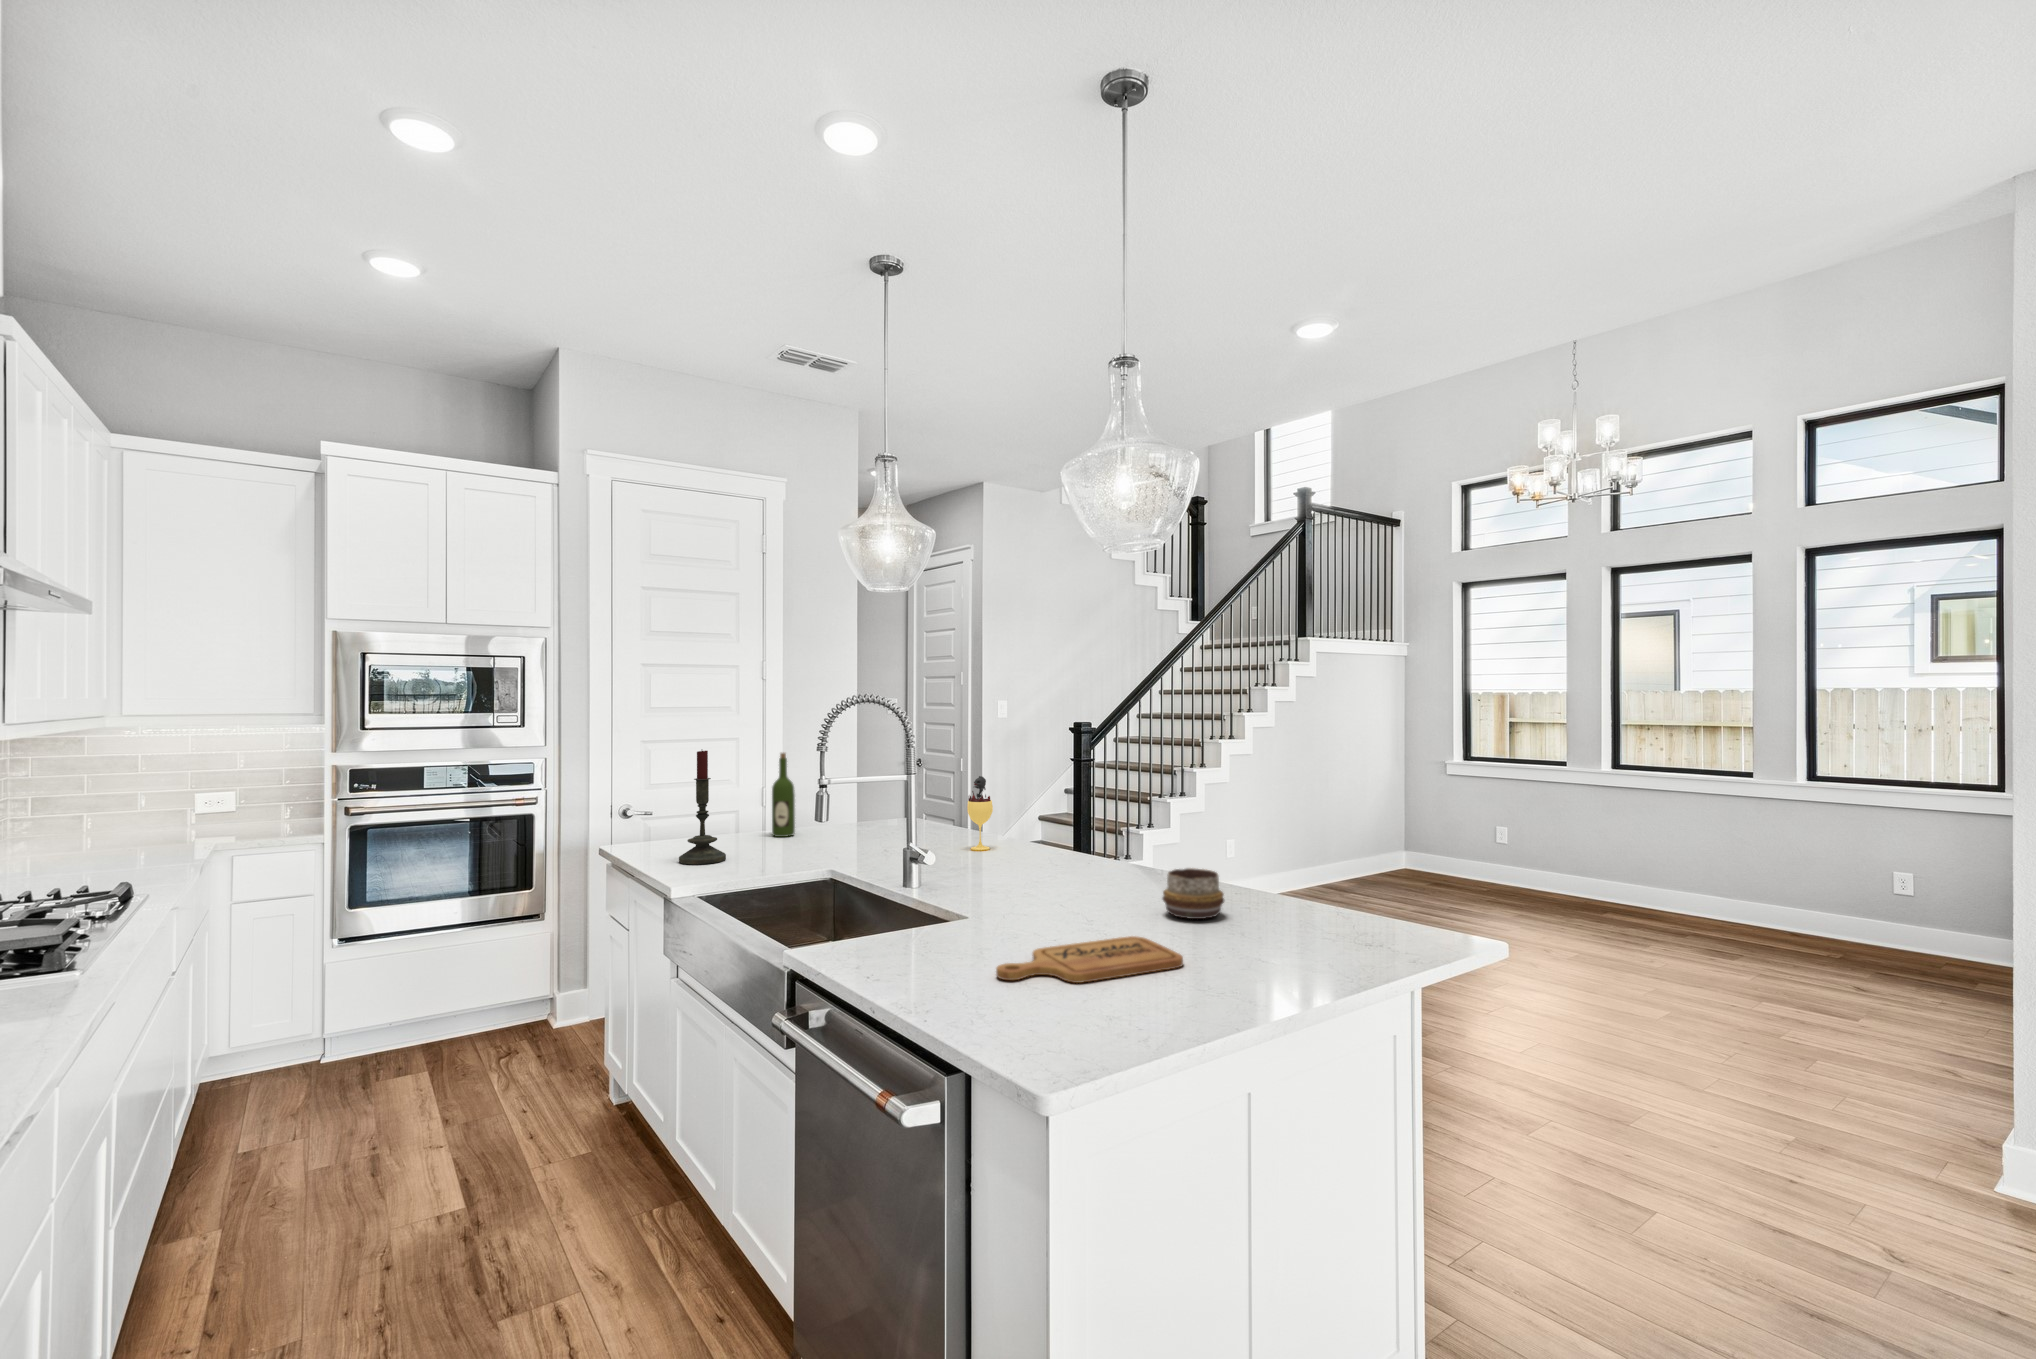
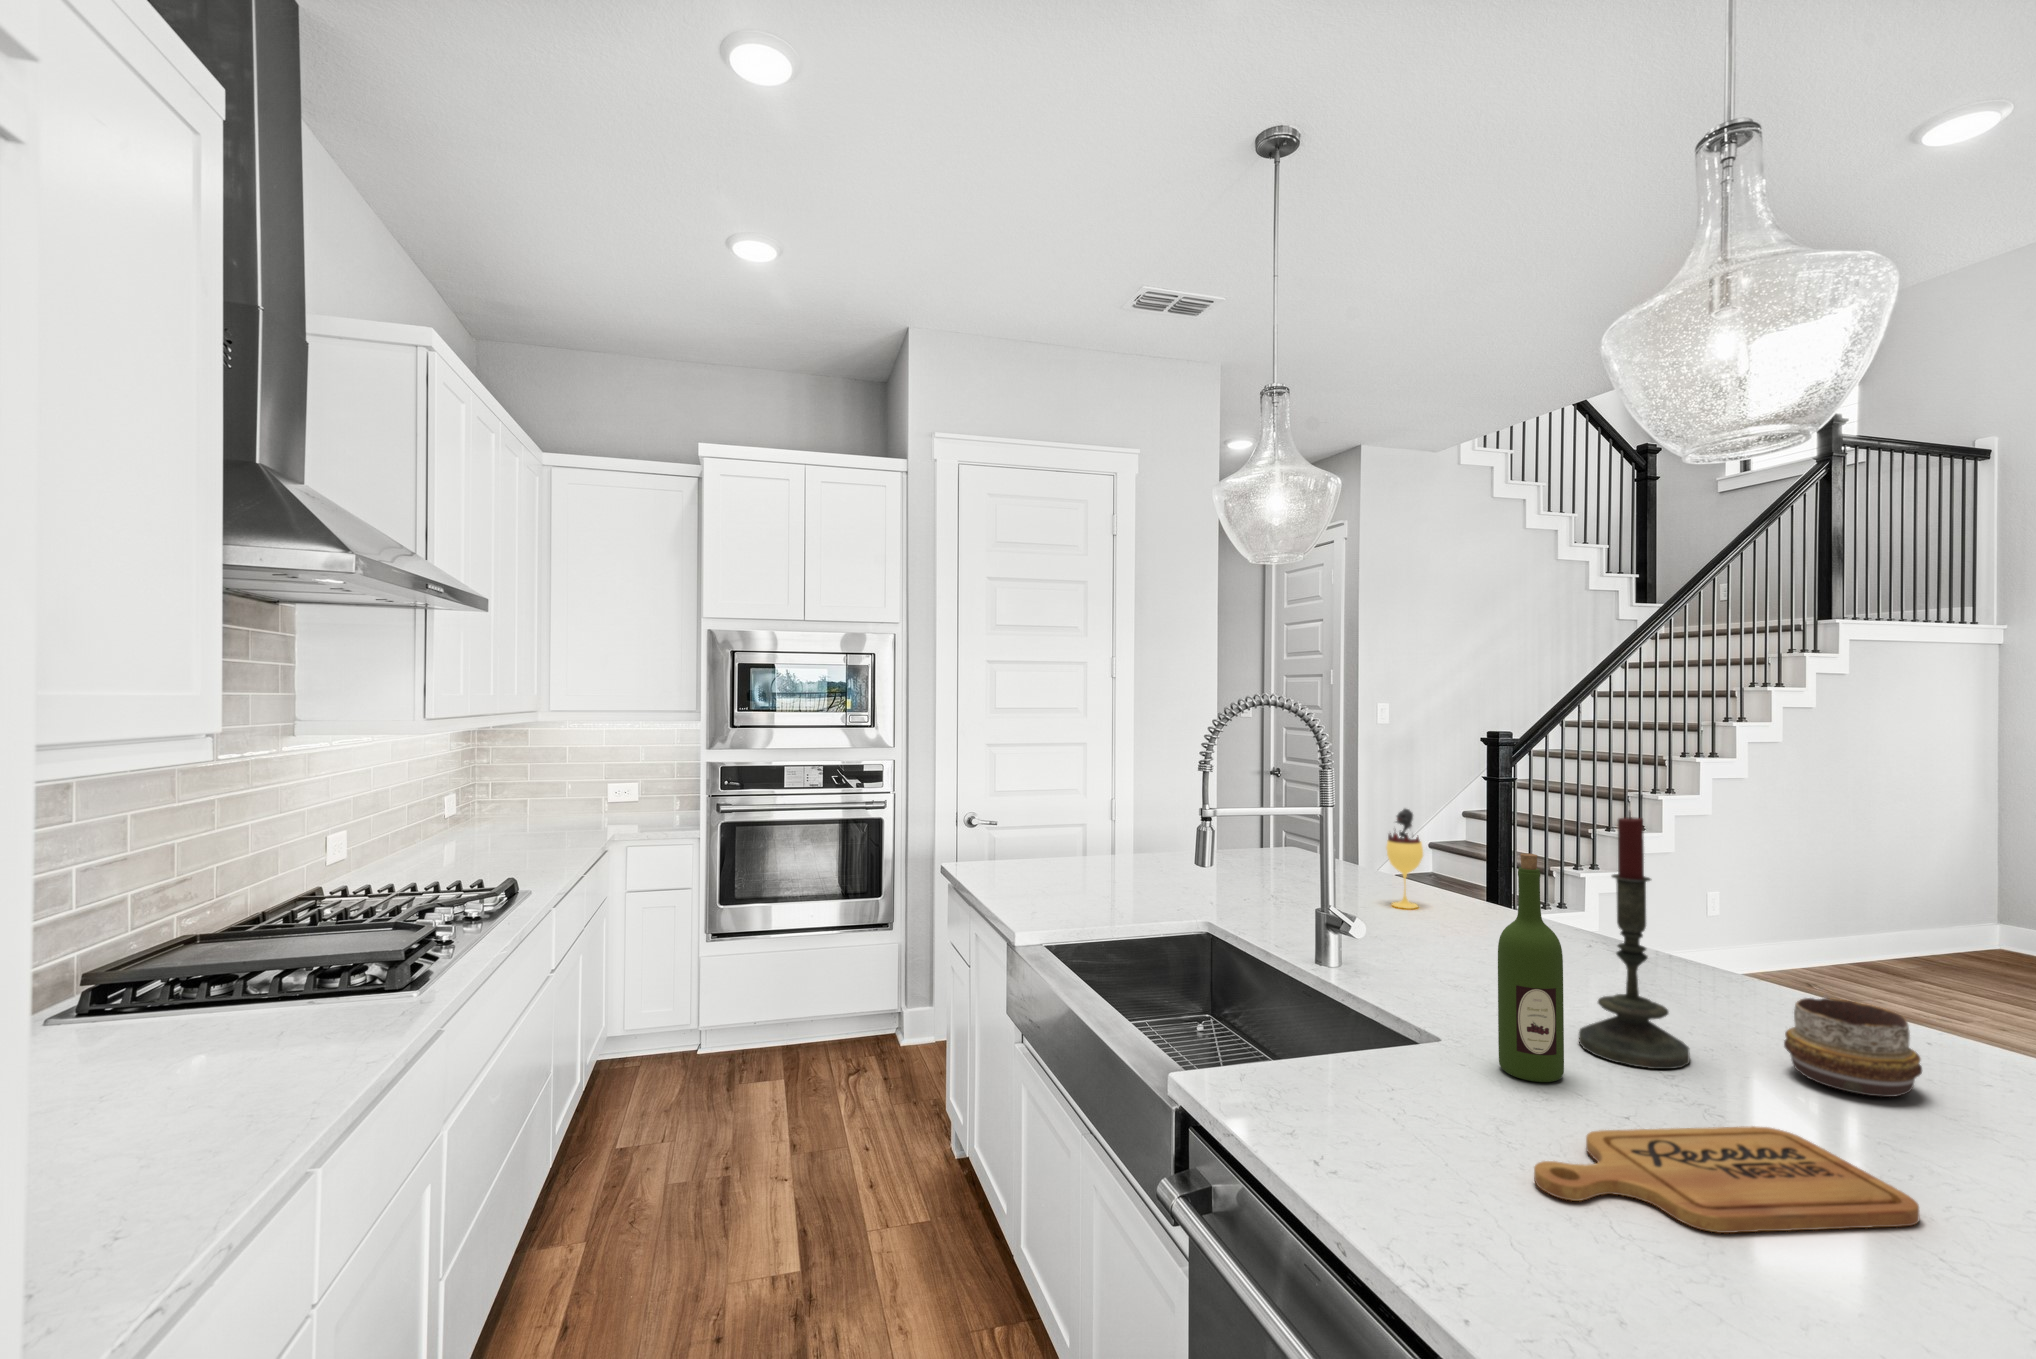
candle: present [679,751,726,865] -> present [1579,812,1690,1069]
wine bottle: present [772,753,795,837] -> present [1498,853,1564,1082]

